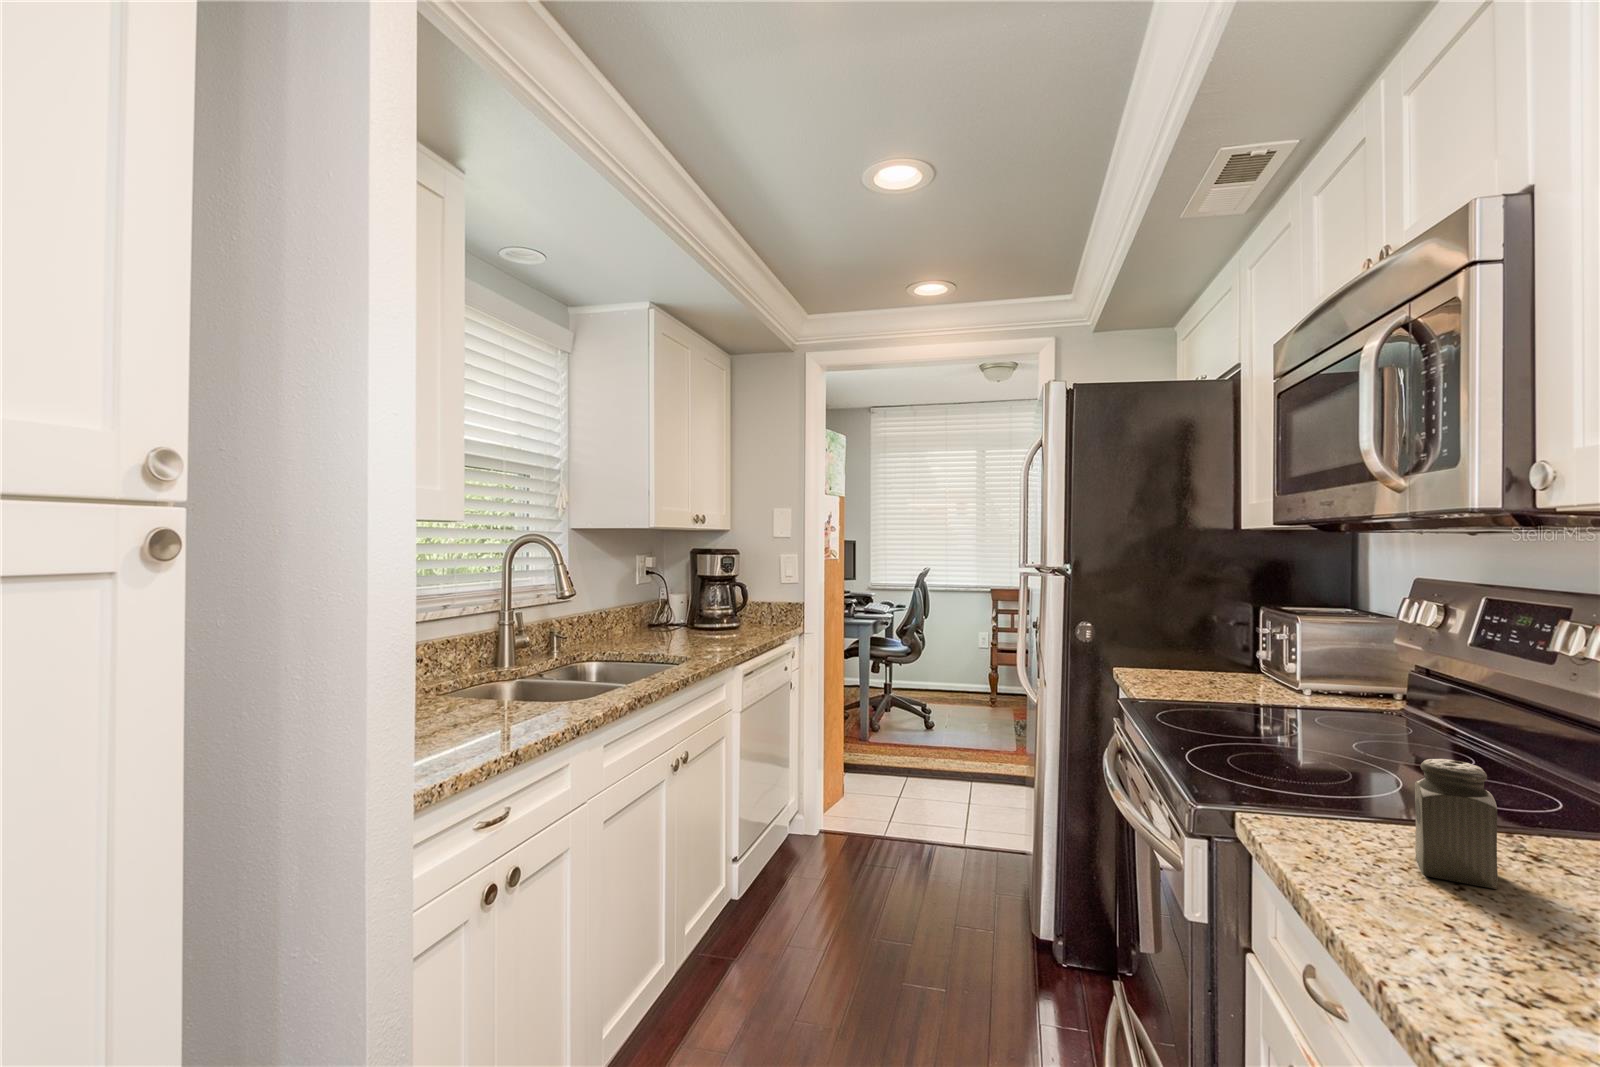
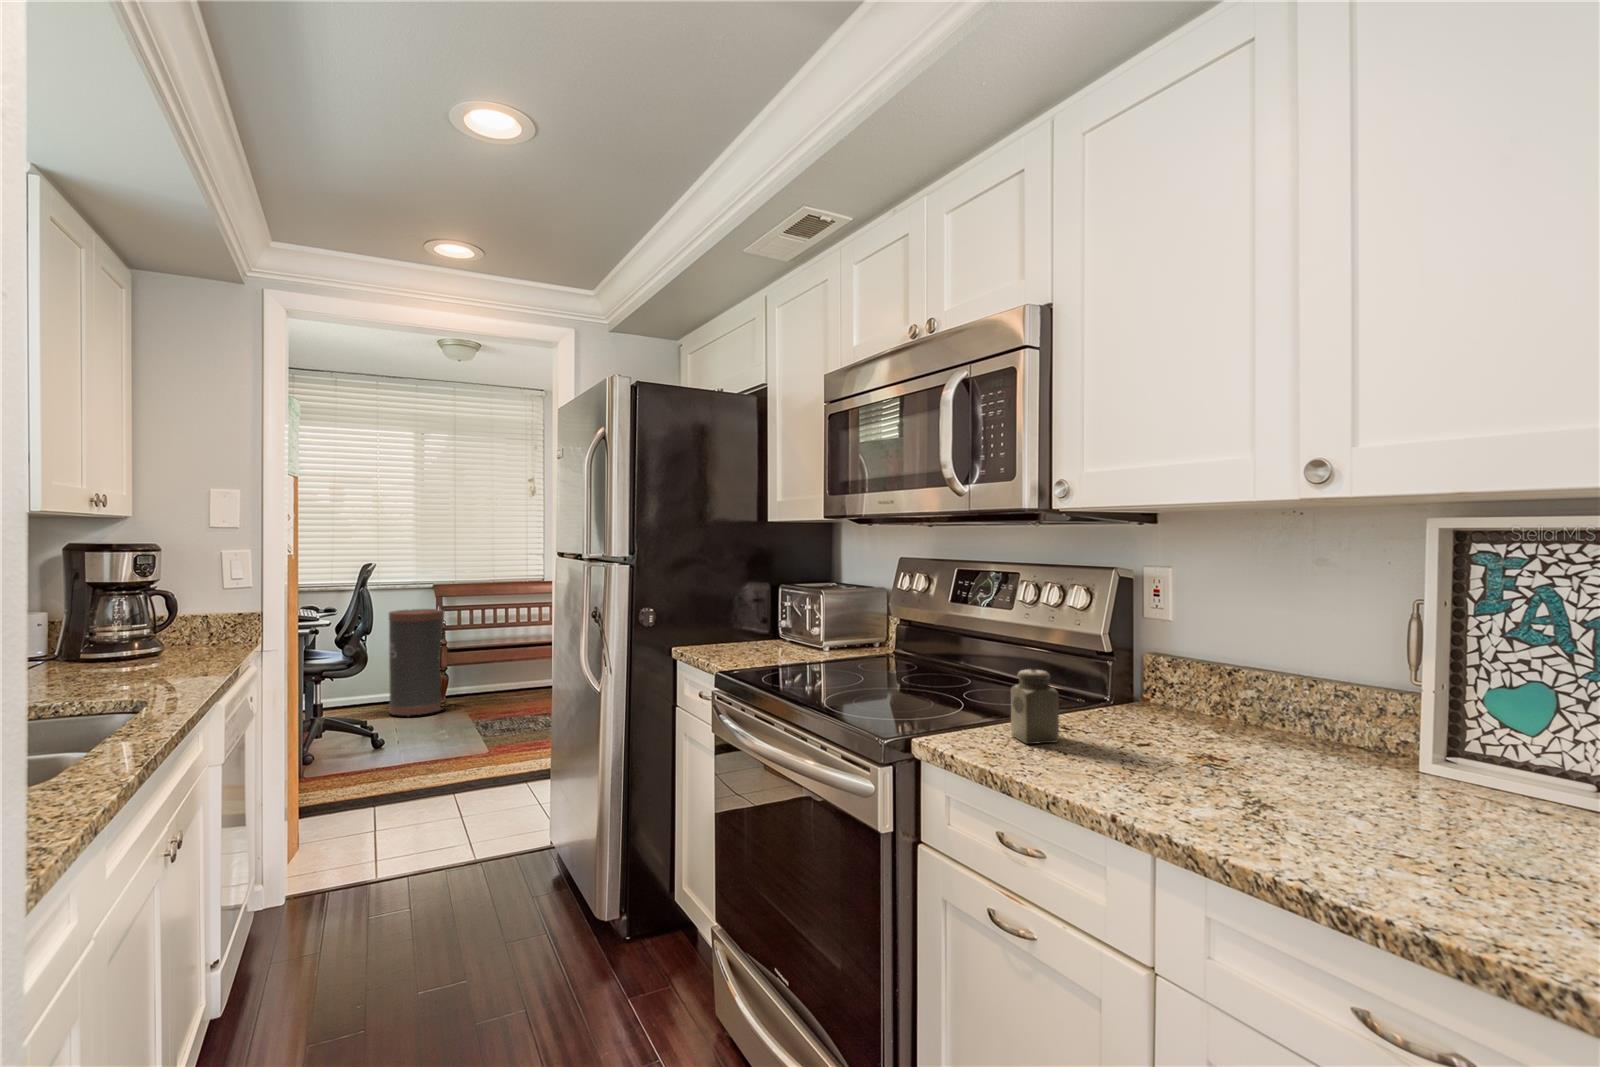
trash can: none [950,610,997,706] -> present [389,609,444,717]

